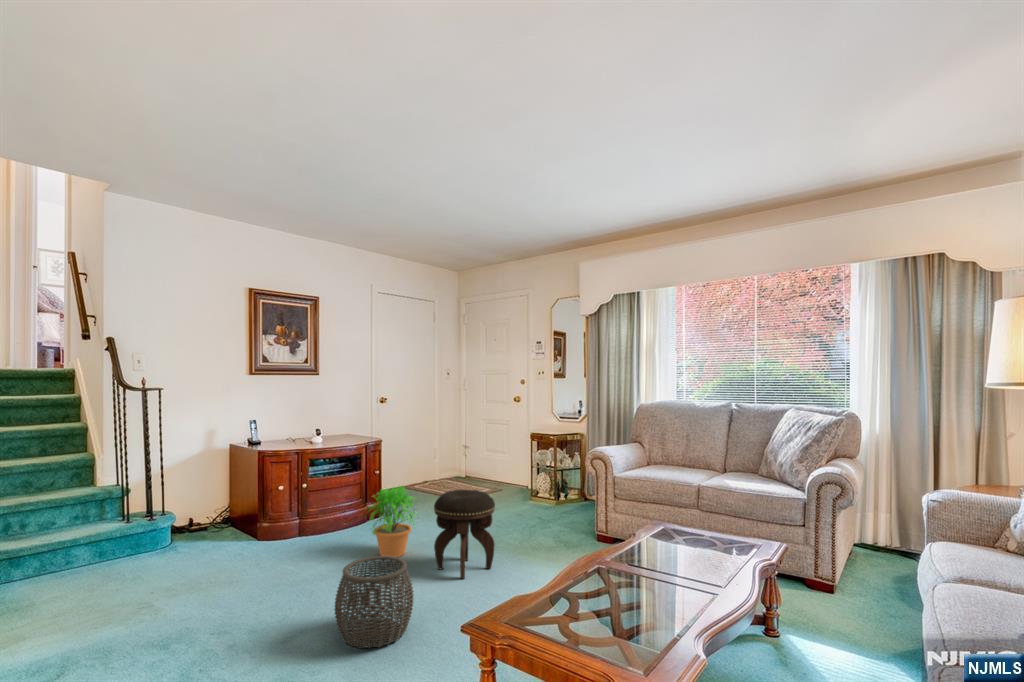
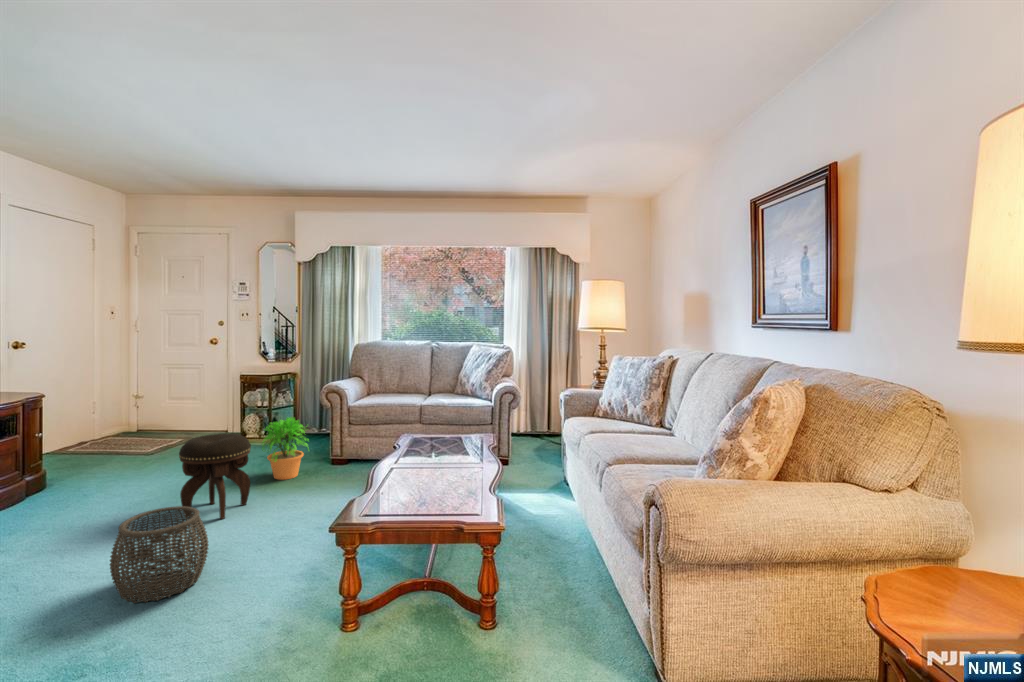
potted plant: present [369,486,416,557] -> present [262,417,309,480]

